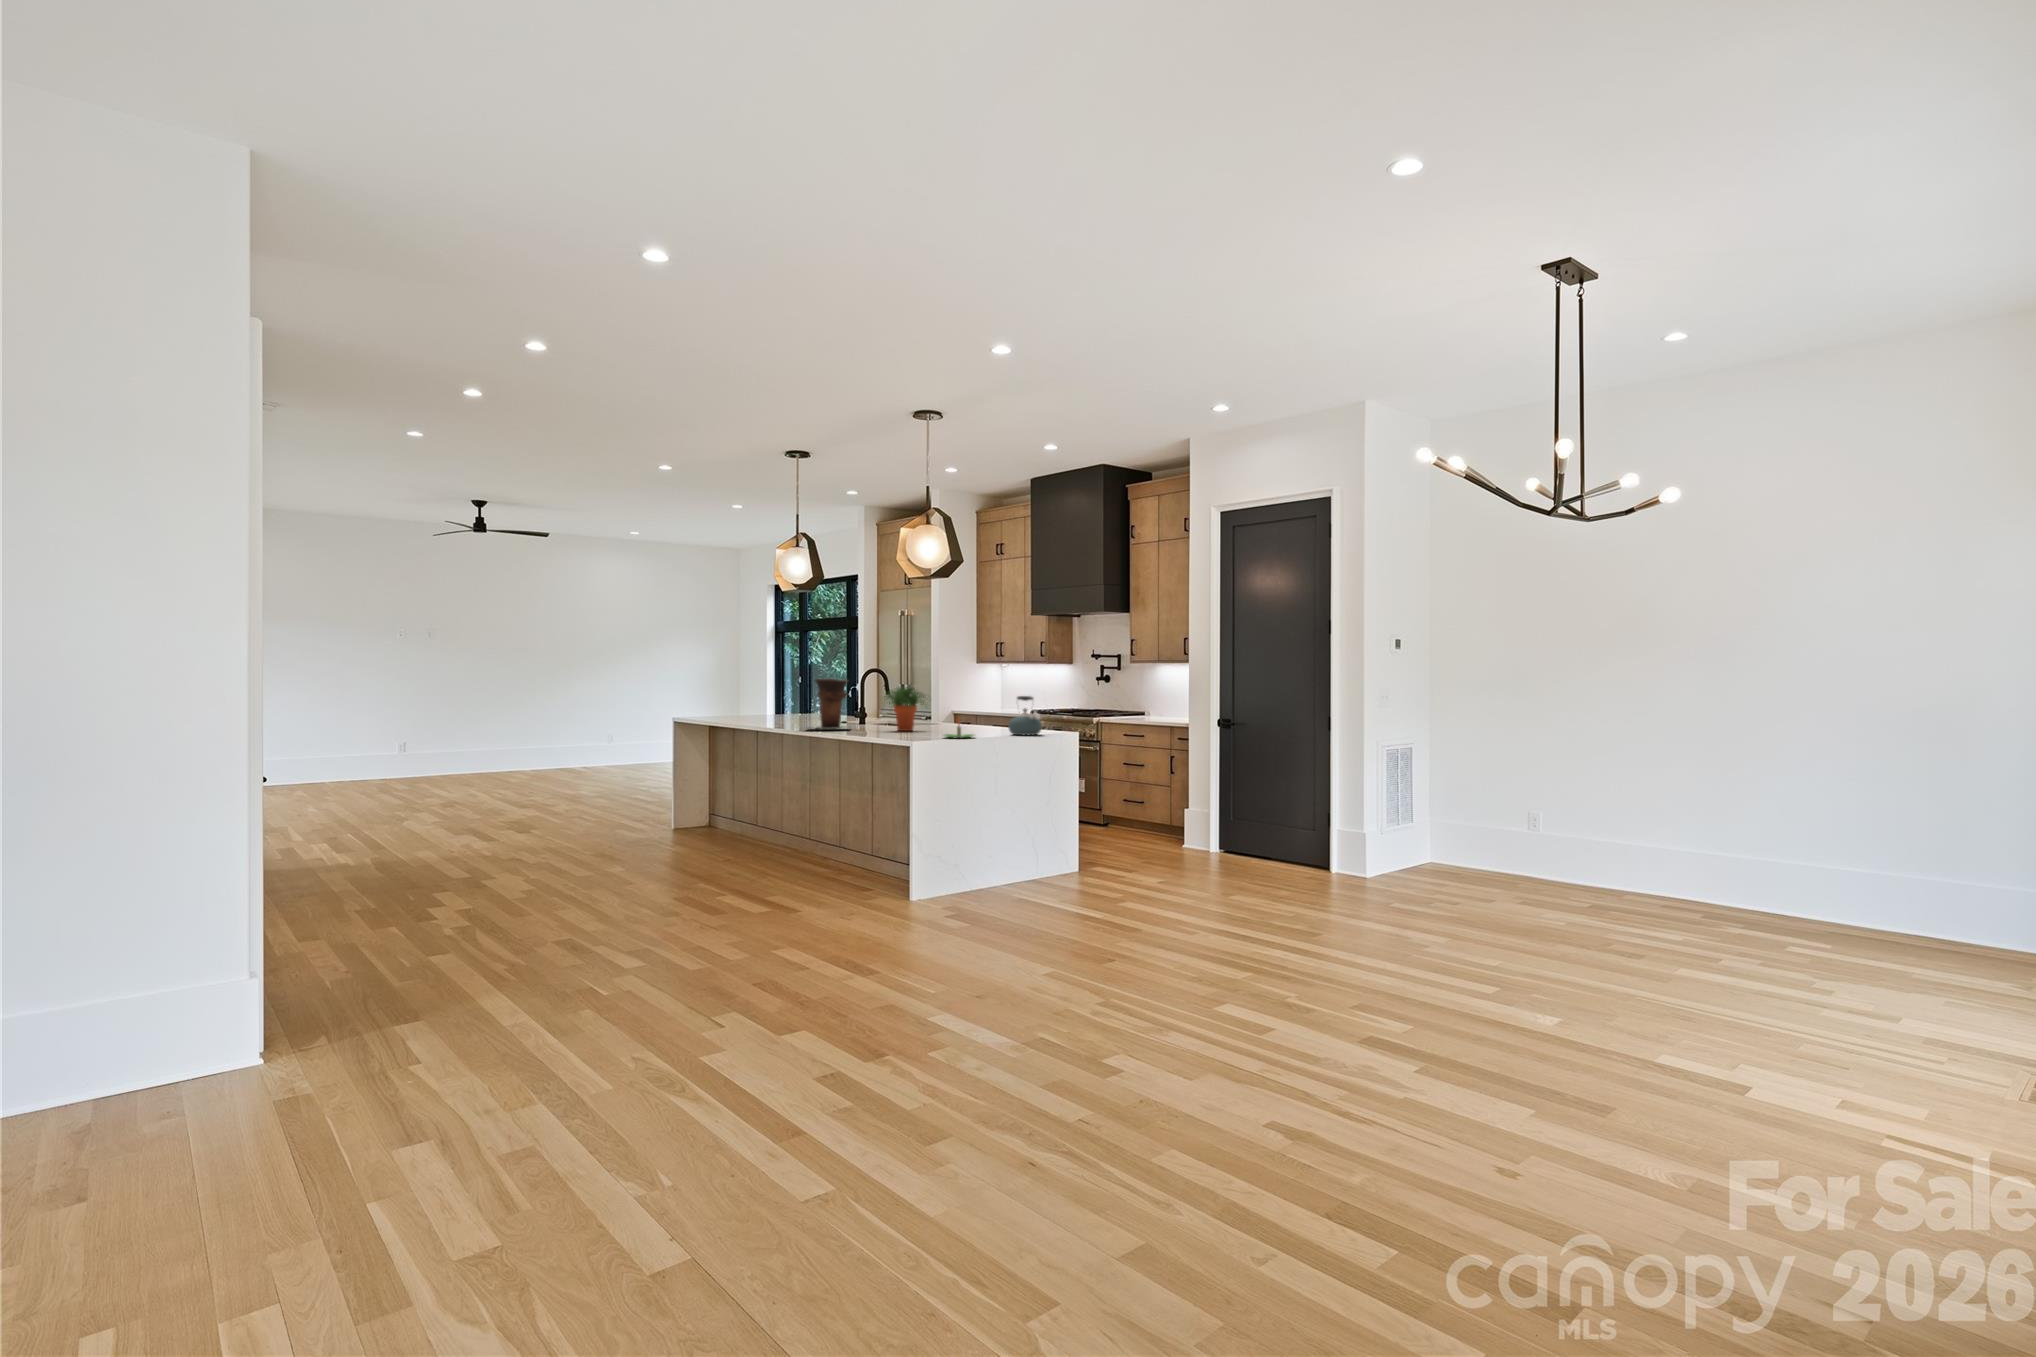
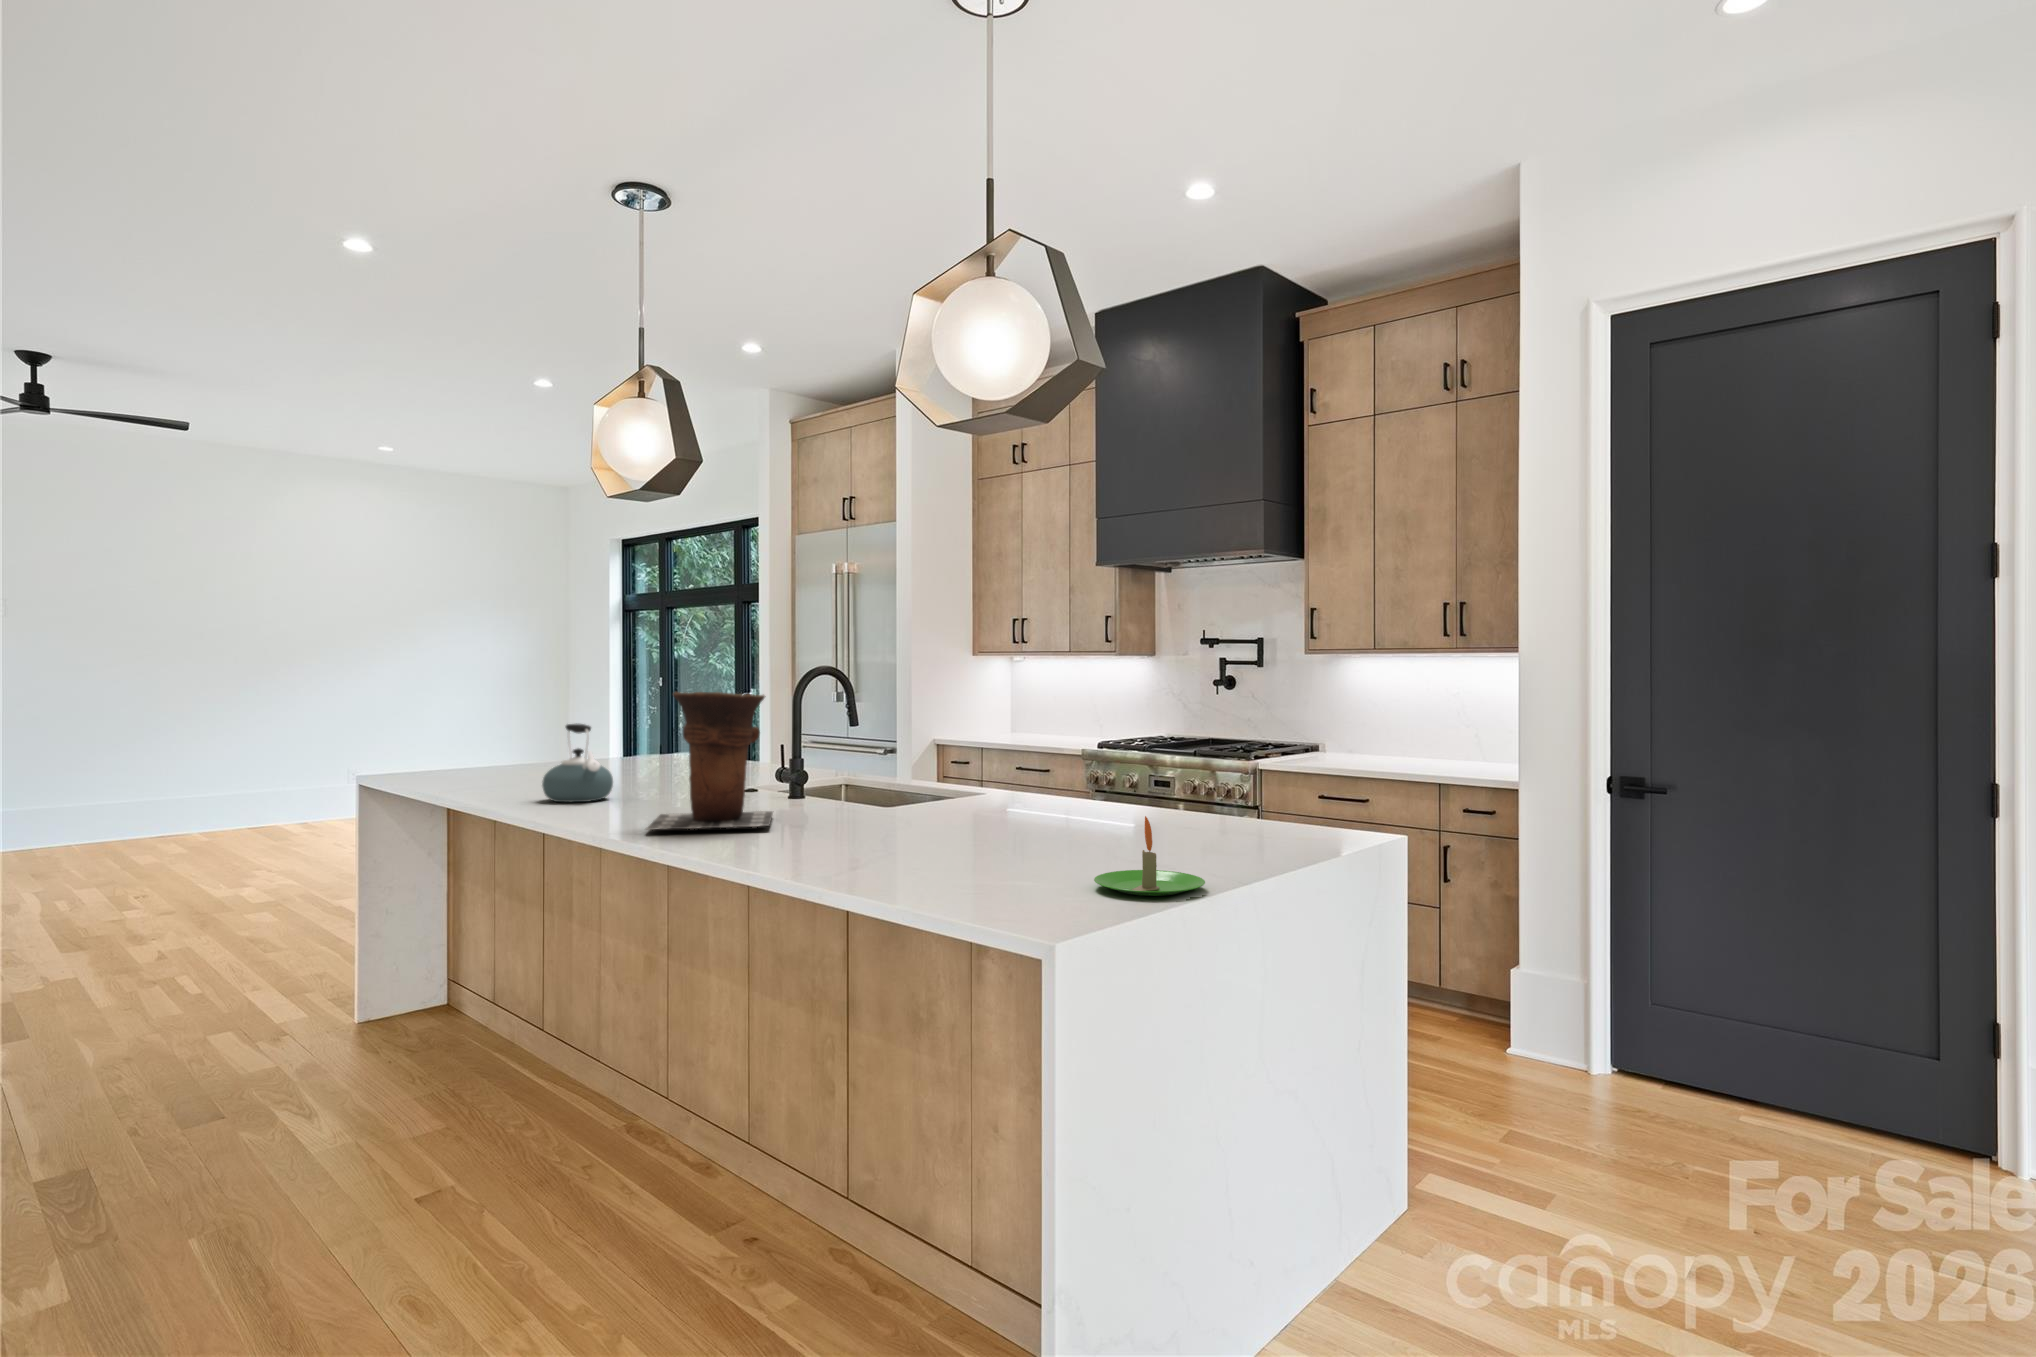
potted plant: present [885,687,925,731] -> none [851,711,989,832]
kettle: present [1008,696,1042,735] -> present [542,724,613,802]

